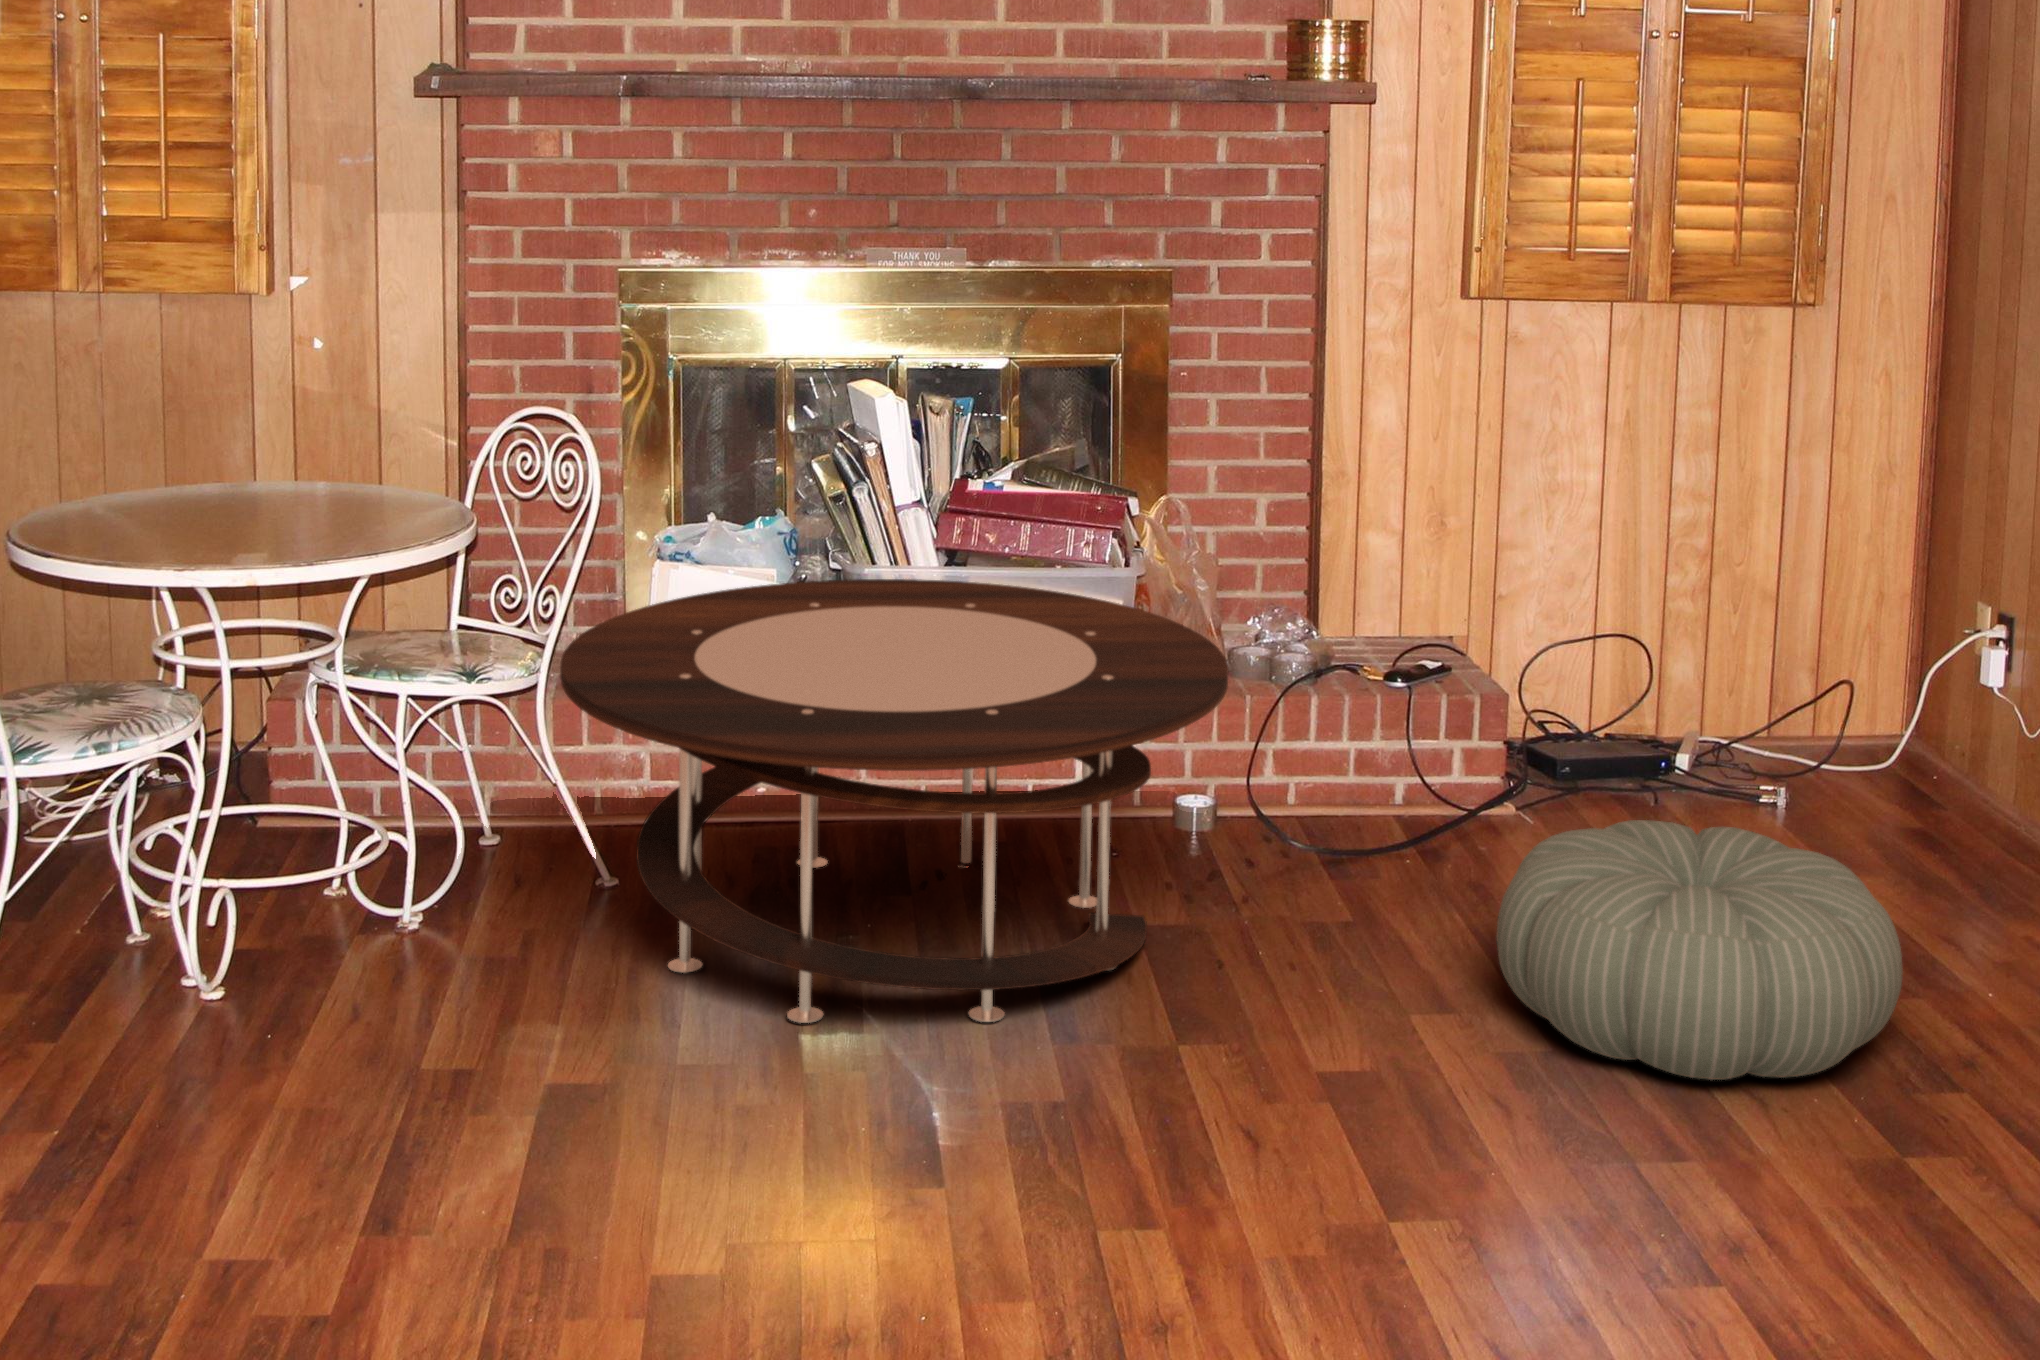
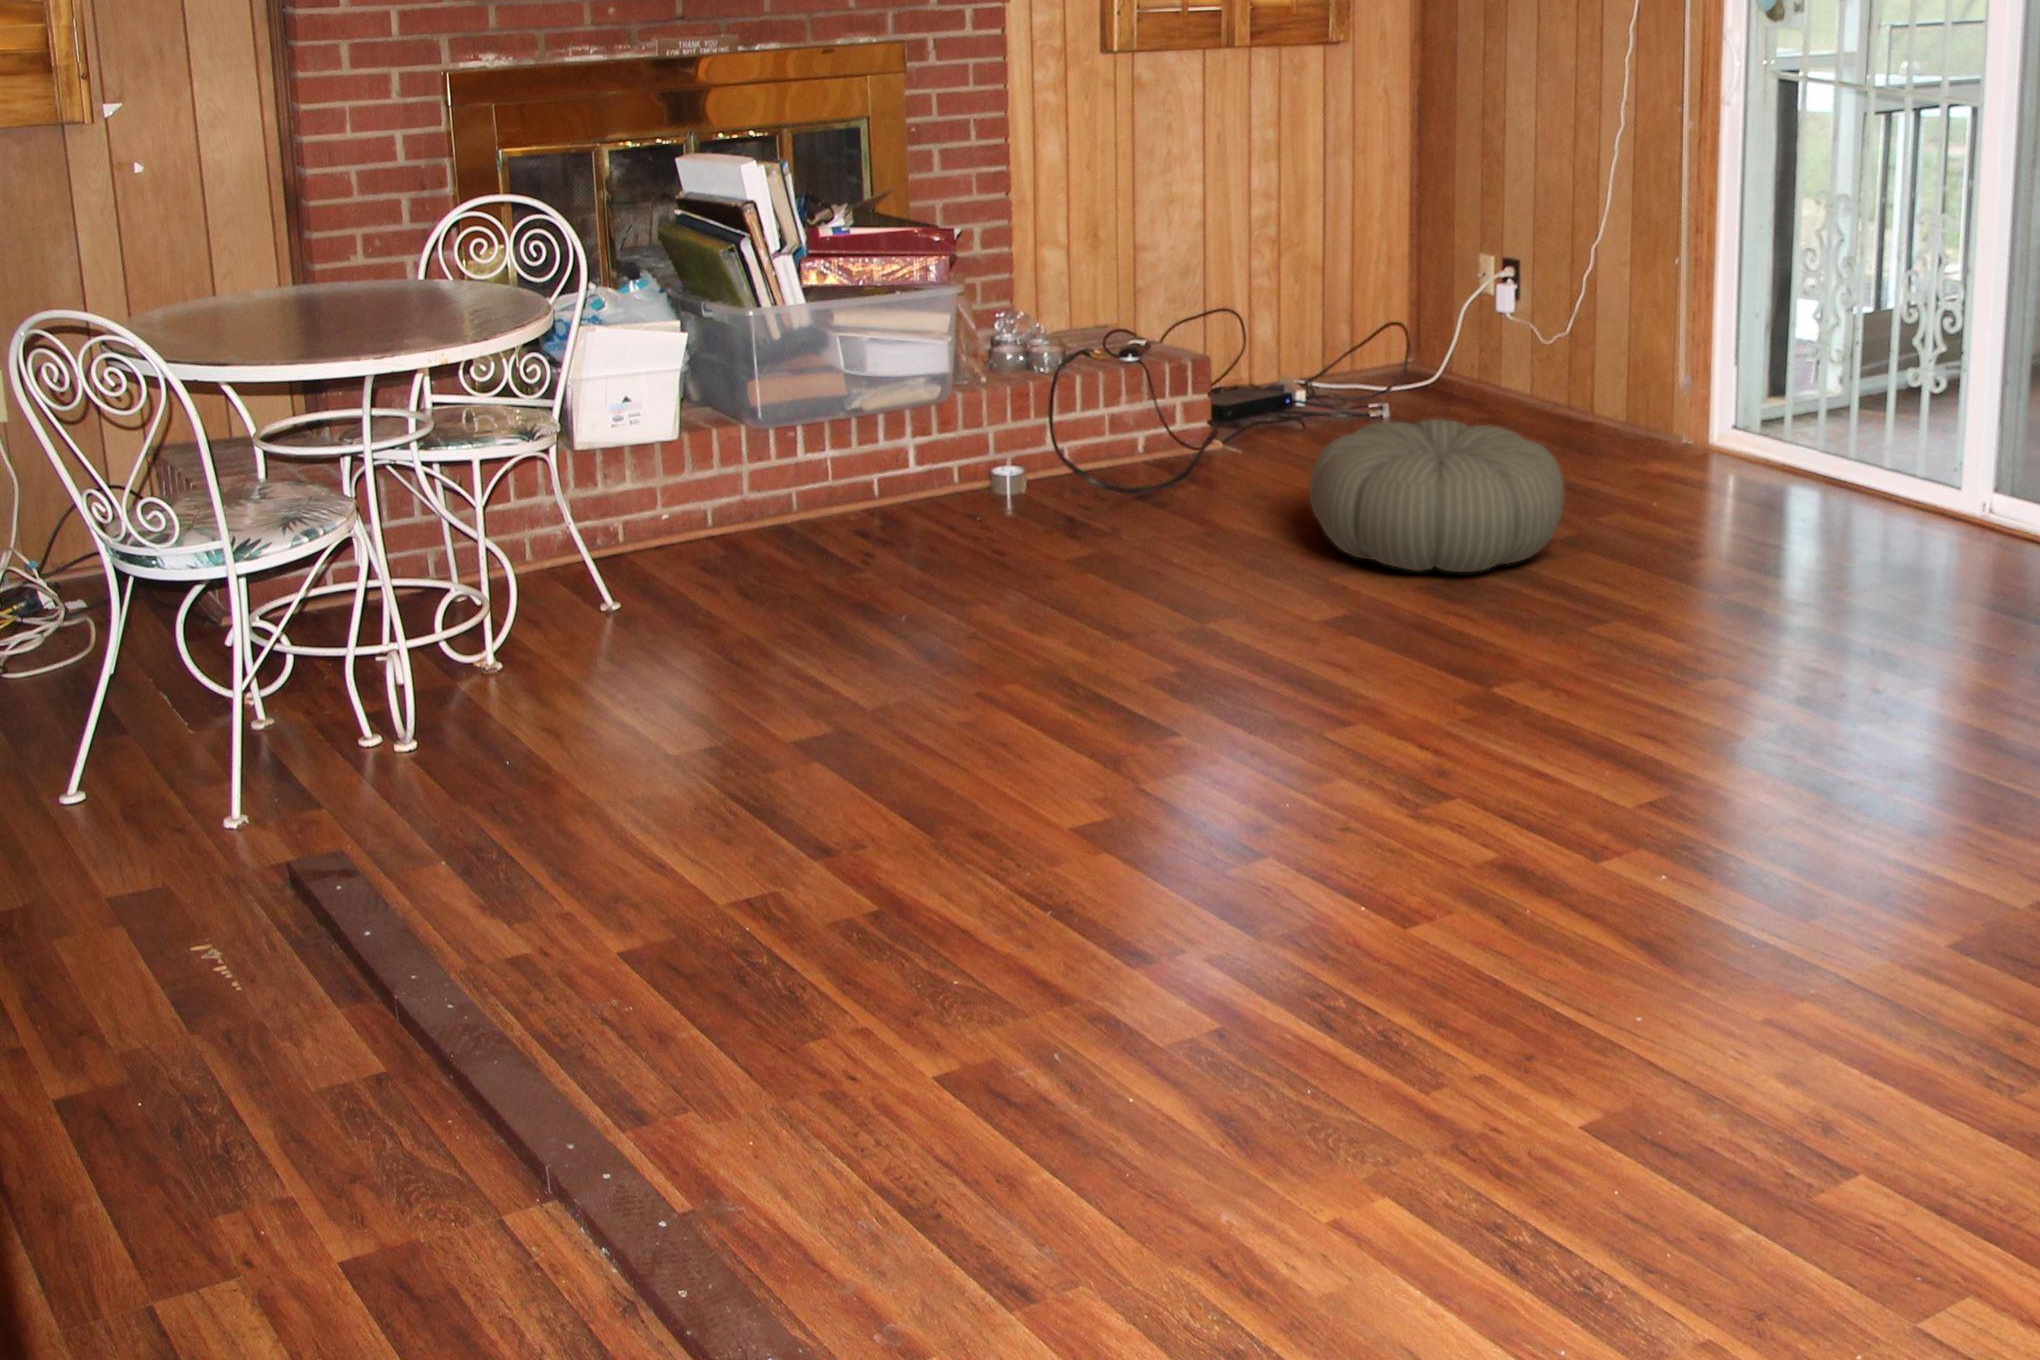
coffee table: present [560,579,1229,1023] -> none [608,318,1139,651]

